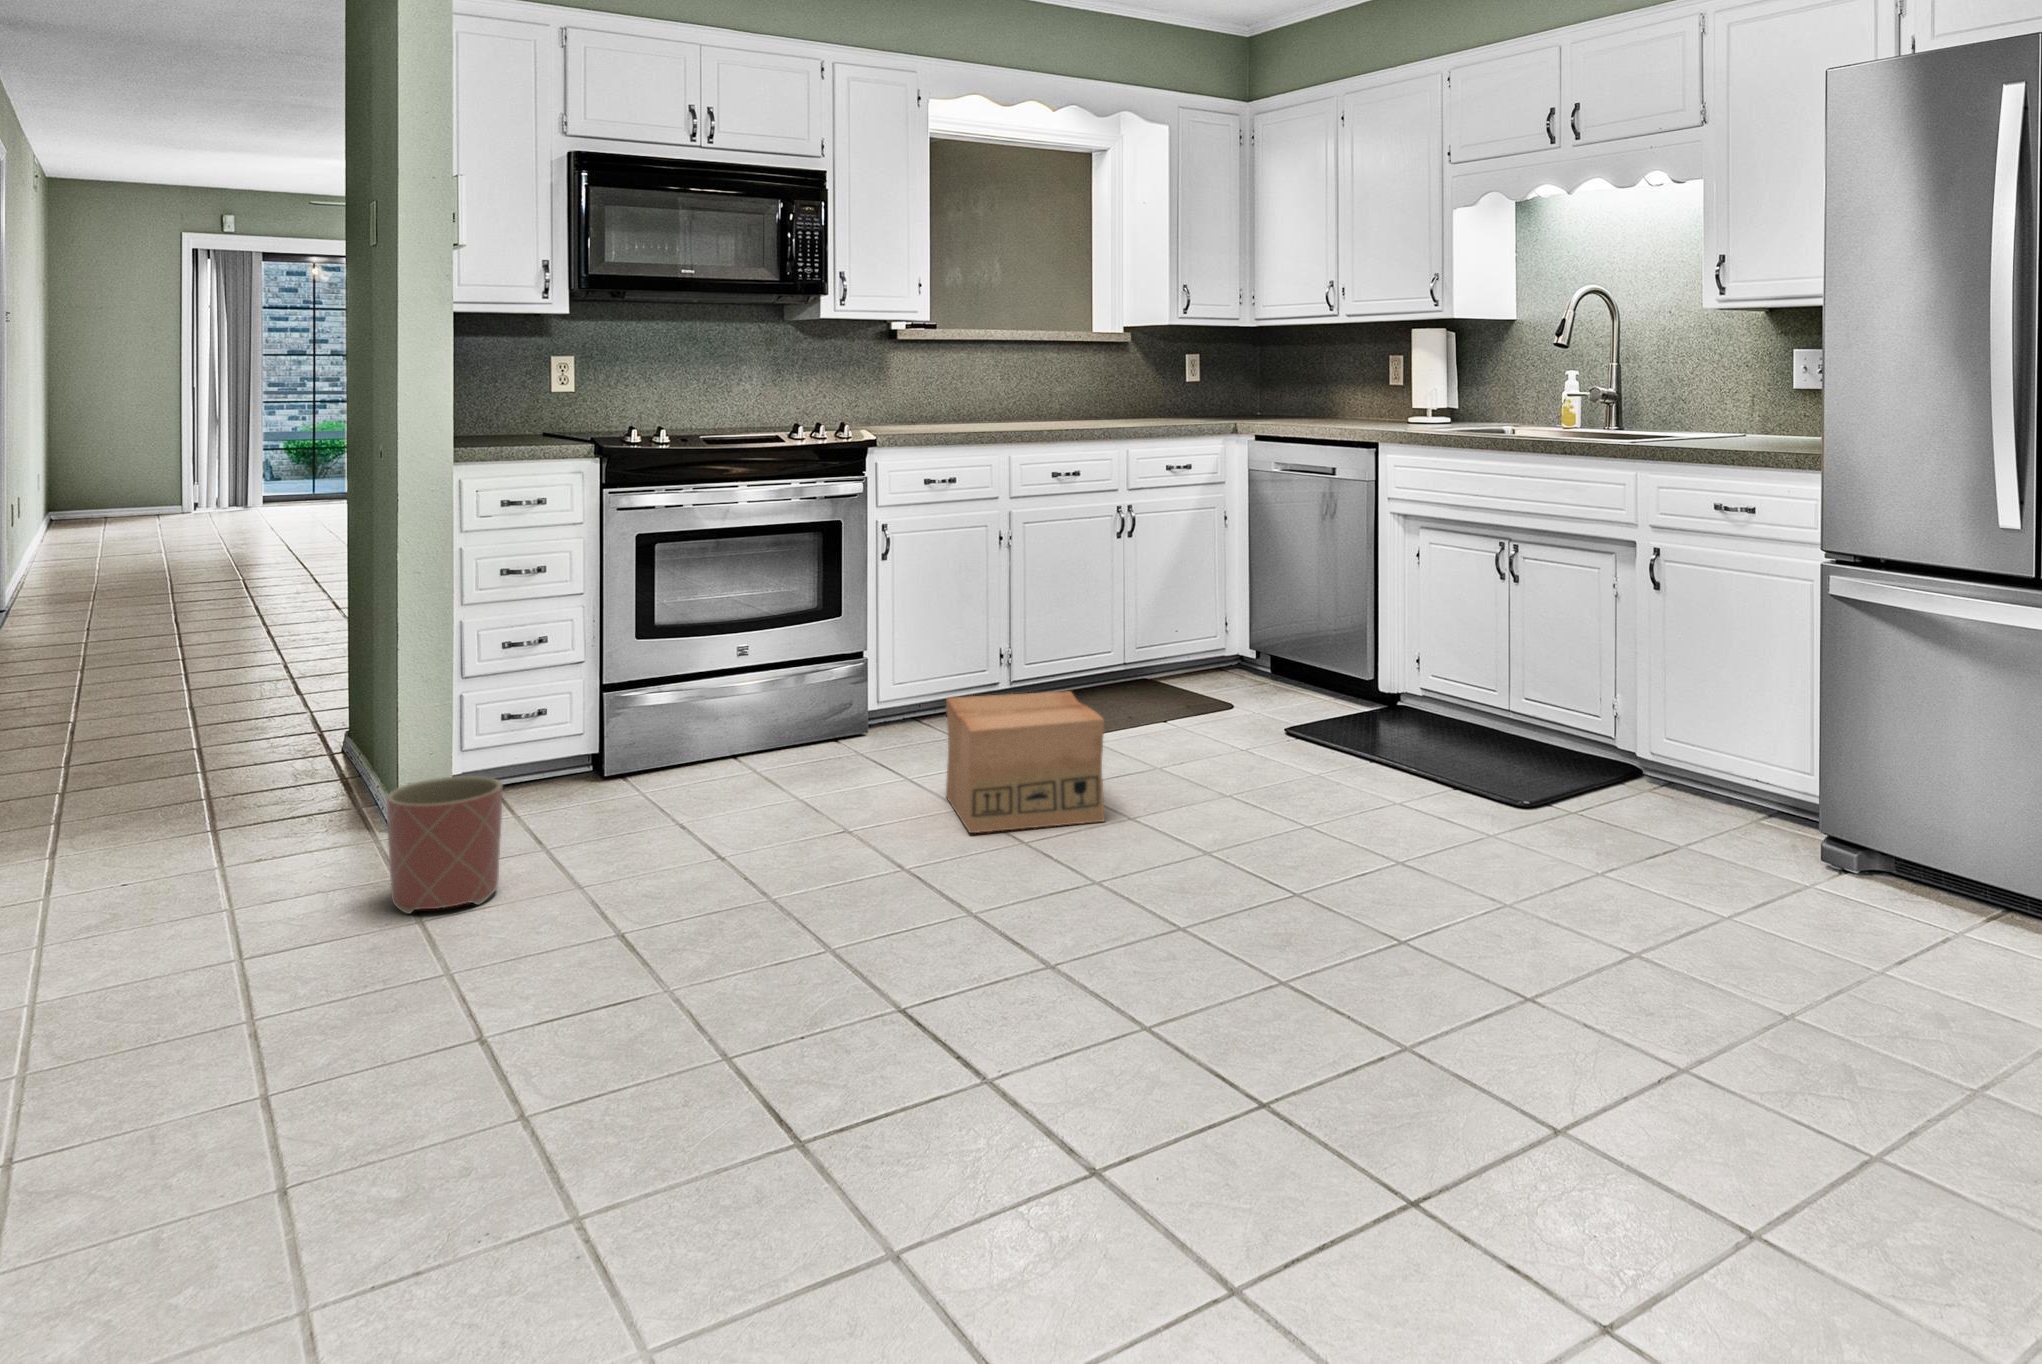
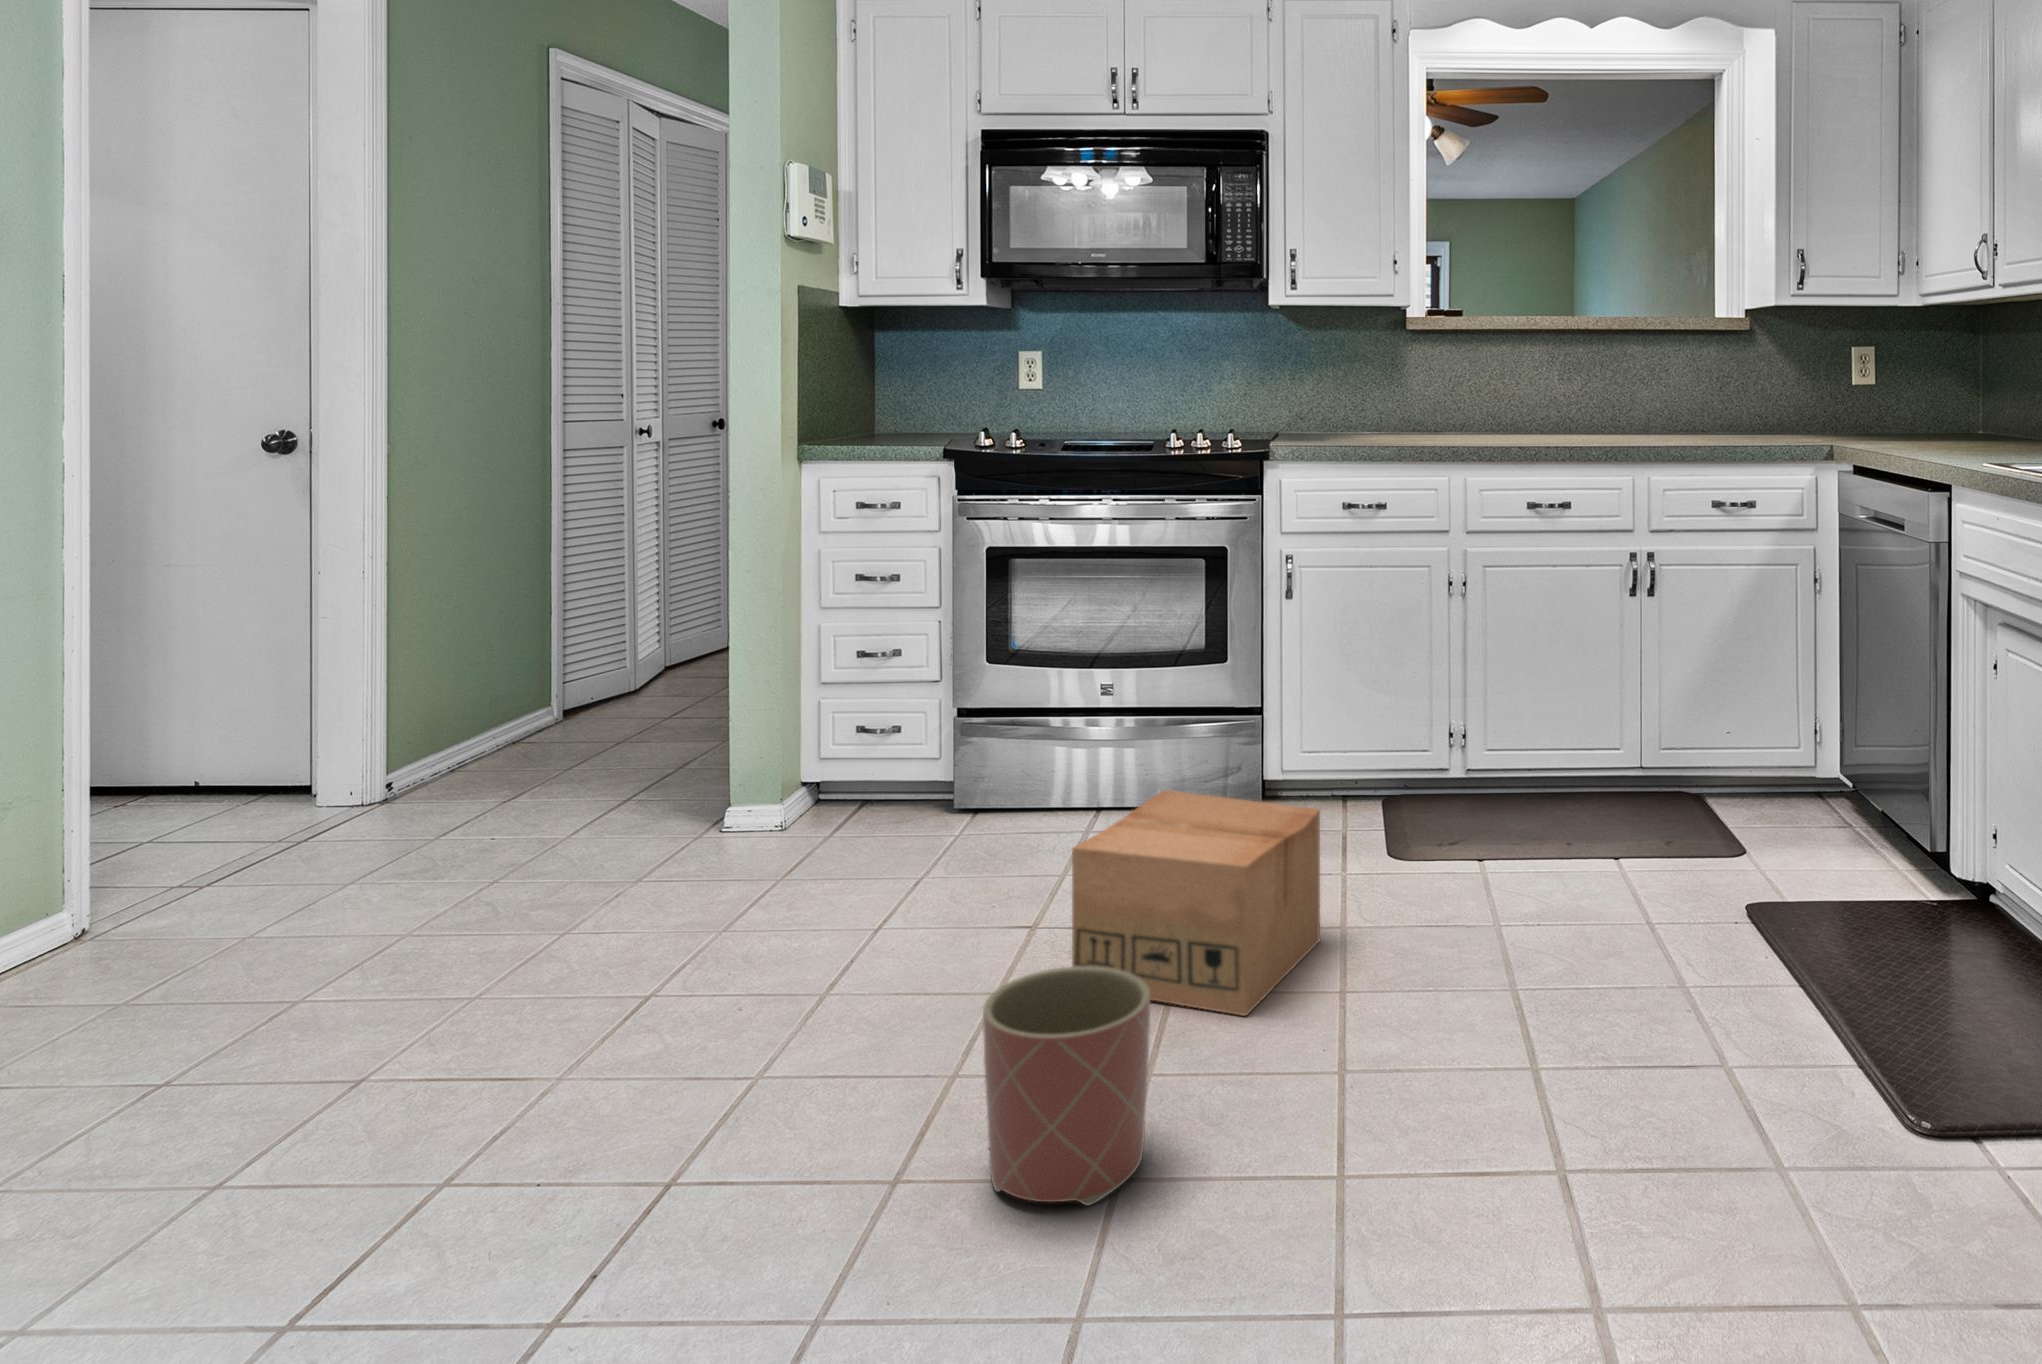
planter: present [386,776,503,914] -> present [983,966,1151,1205]

